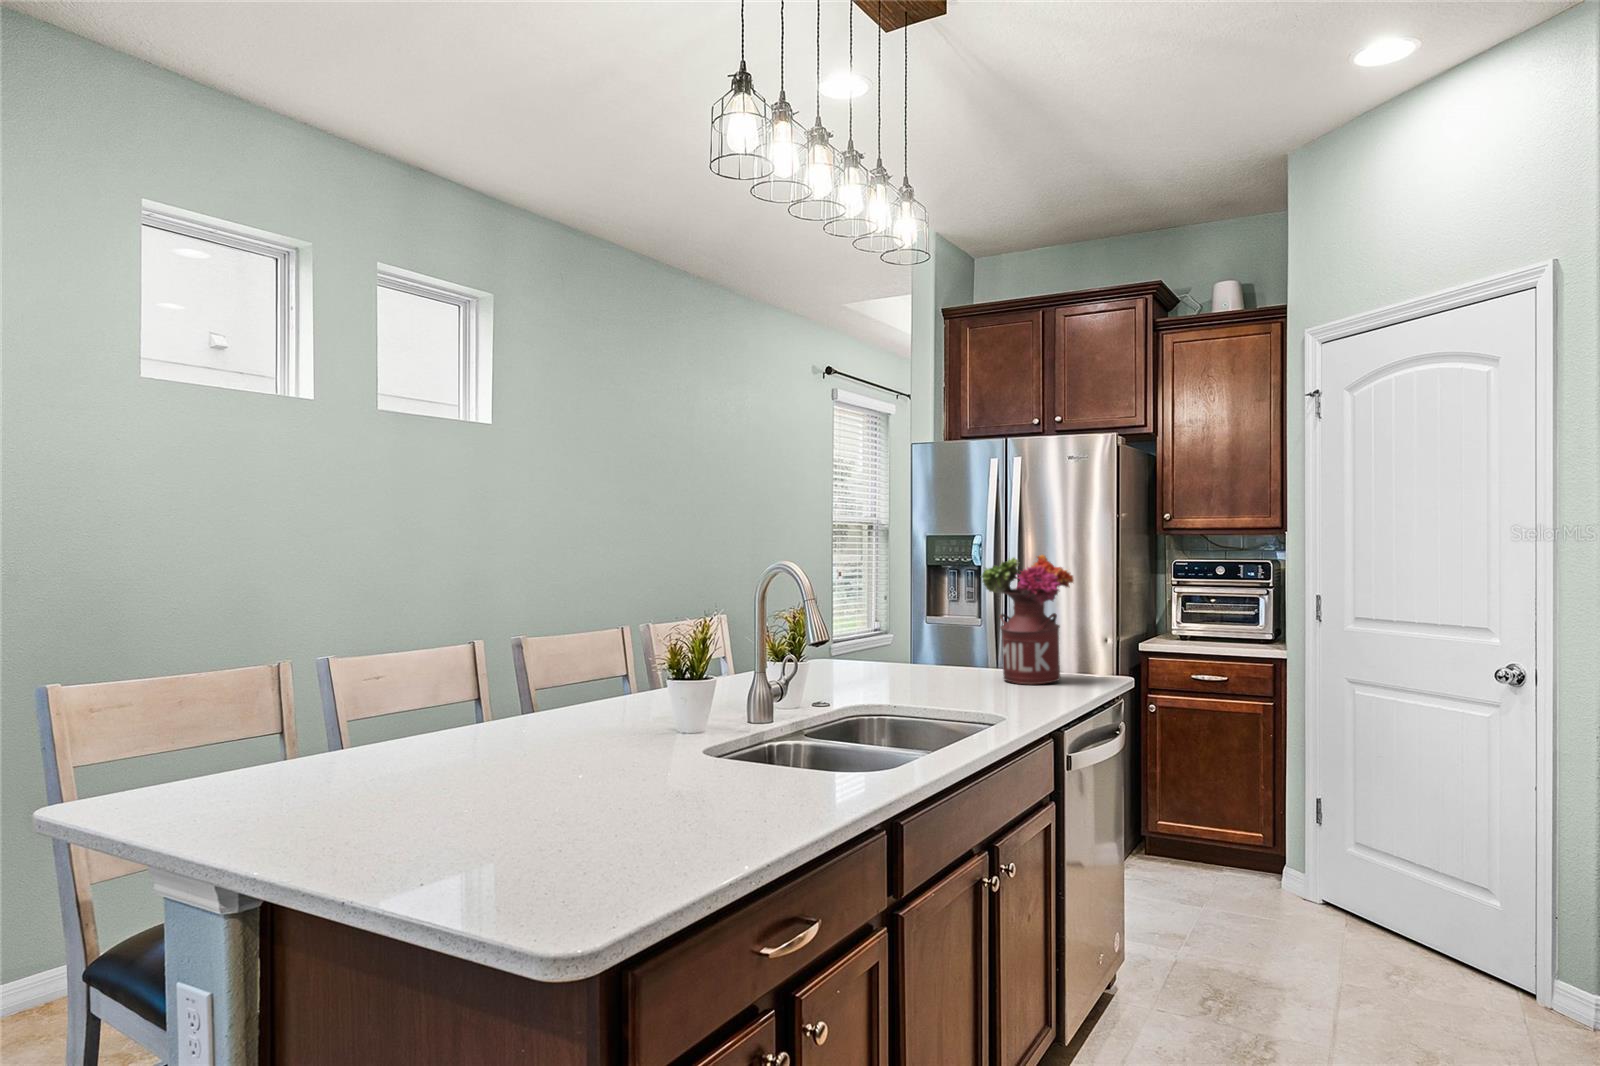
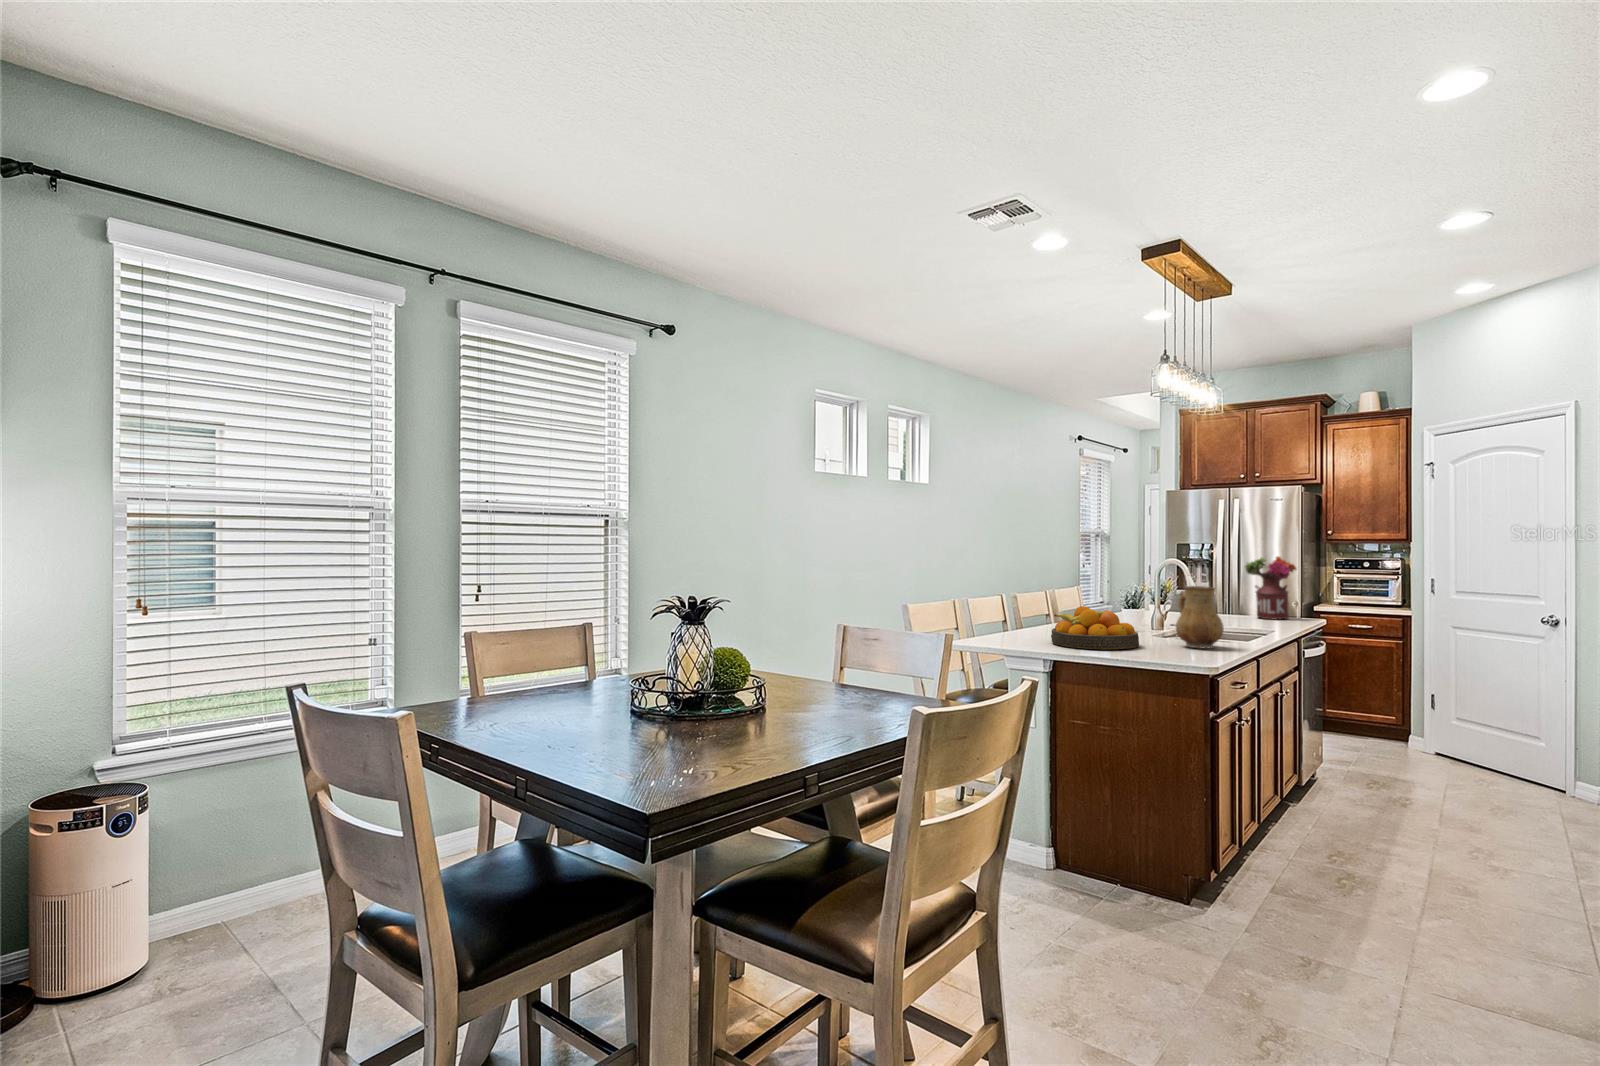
ceramic pitcher: none [666,635,786,816] -> present [1176,586,1224,648]
fruit bowl: none [320,694,570,839] -> present [1051,606,1139,649]

